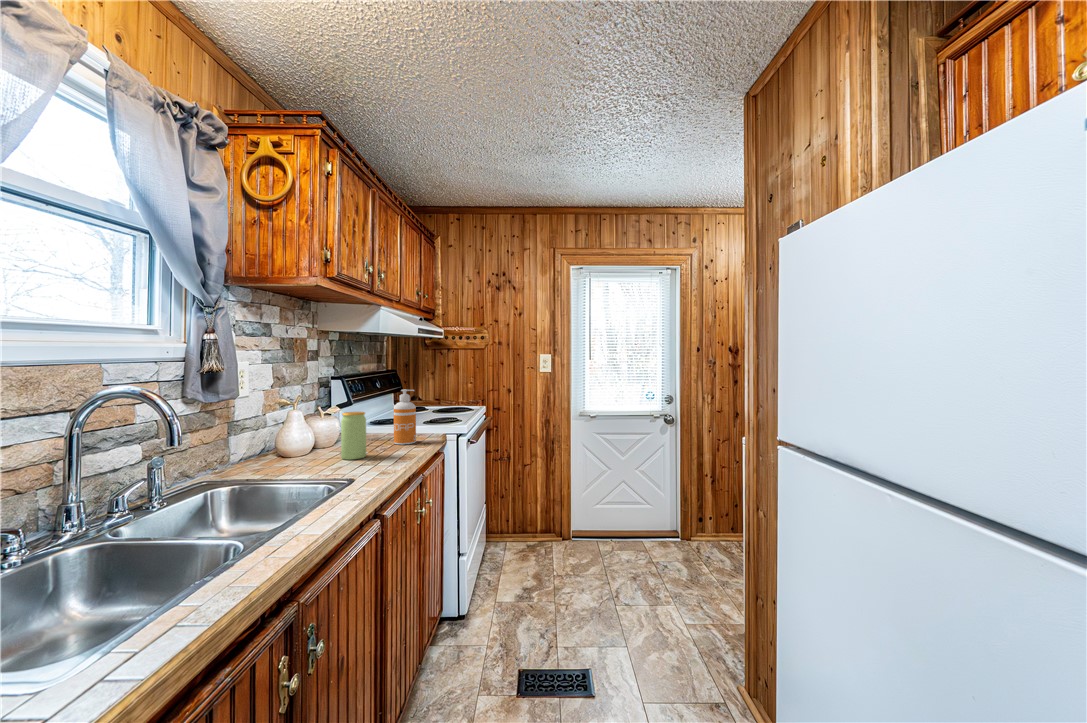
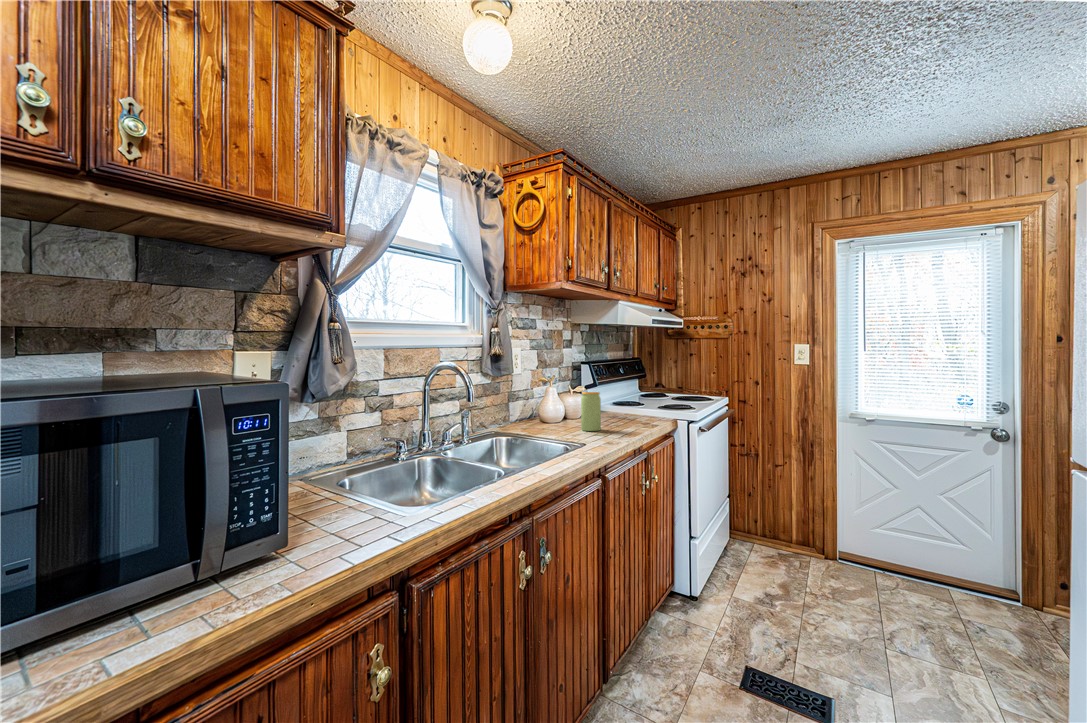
soap dispenser: present [394,389,416,445] -> none [627,375,646,424]

